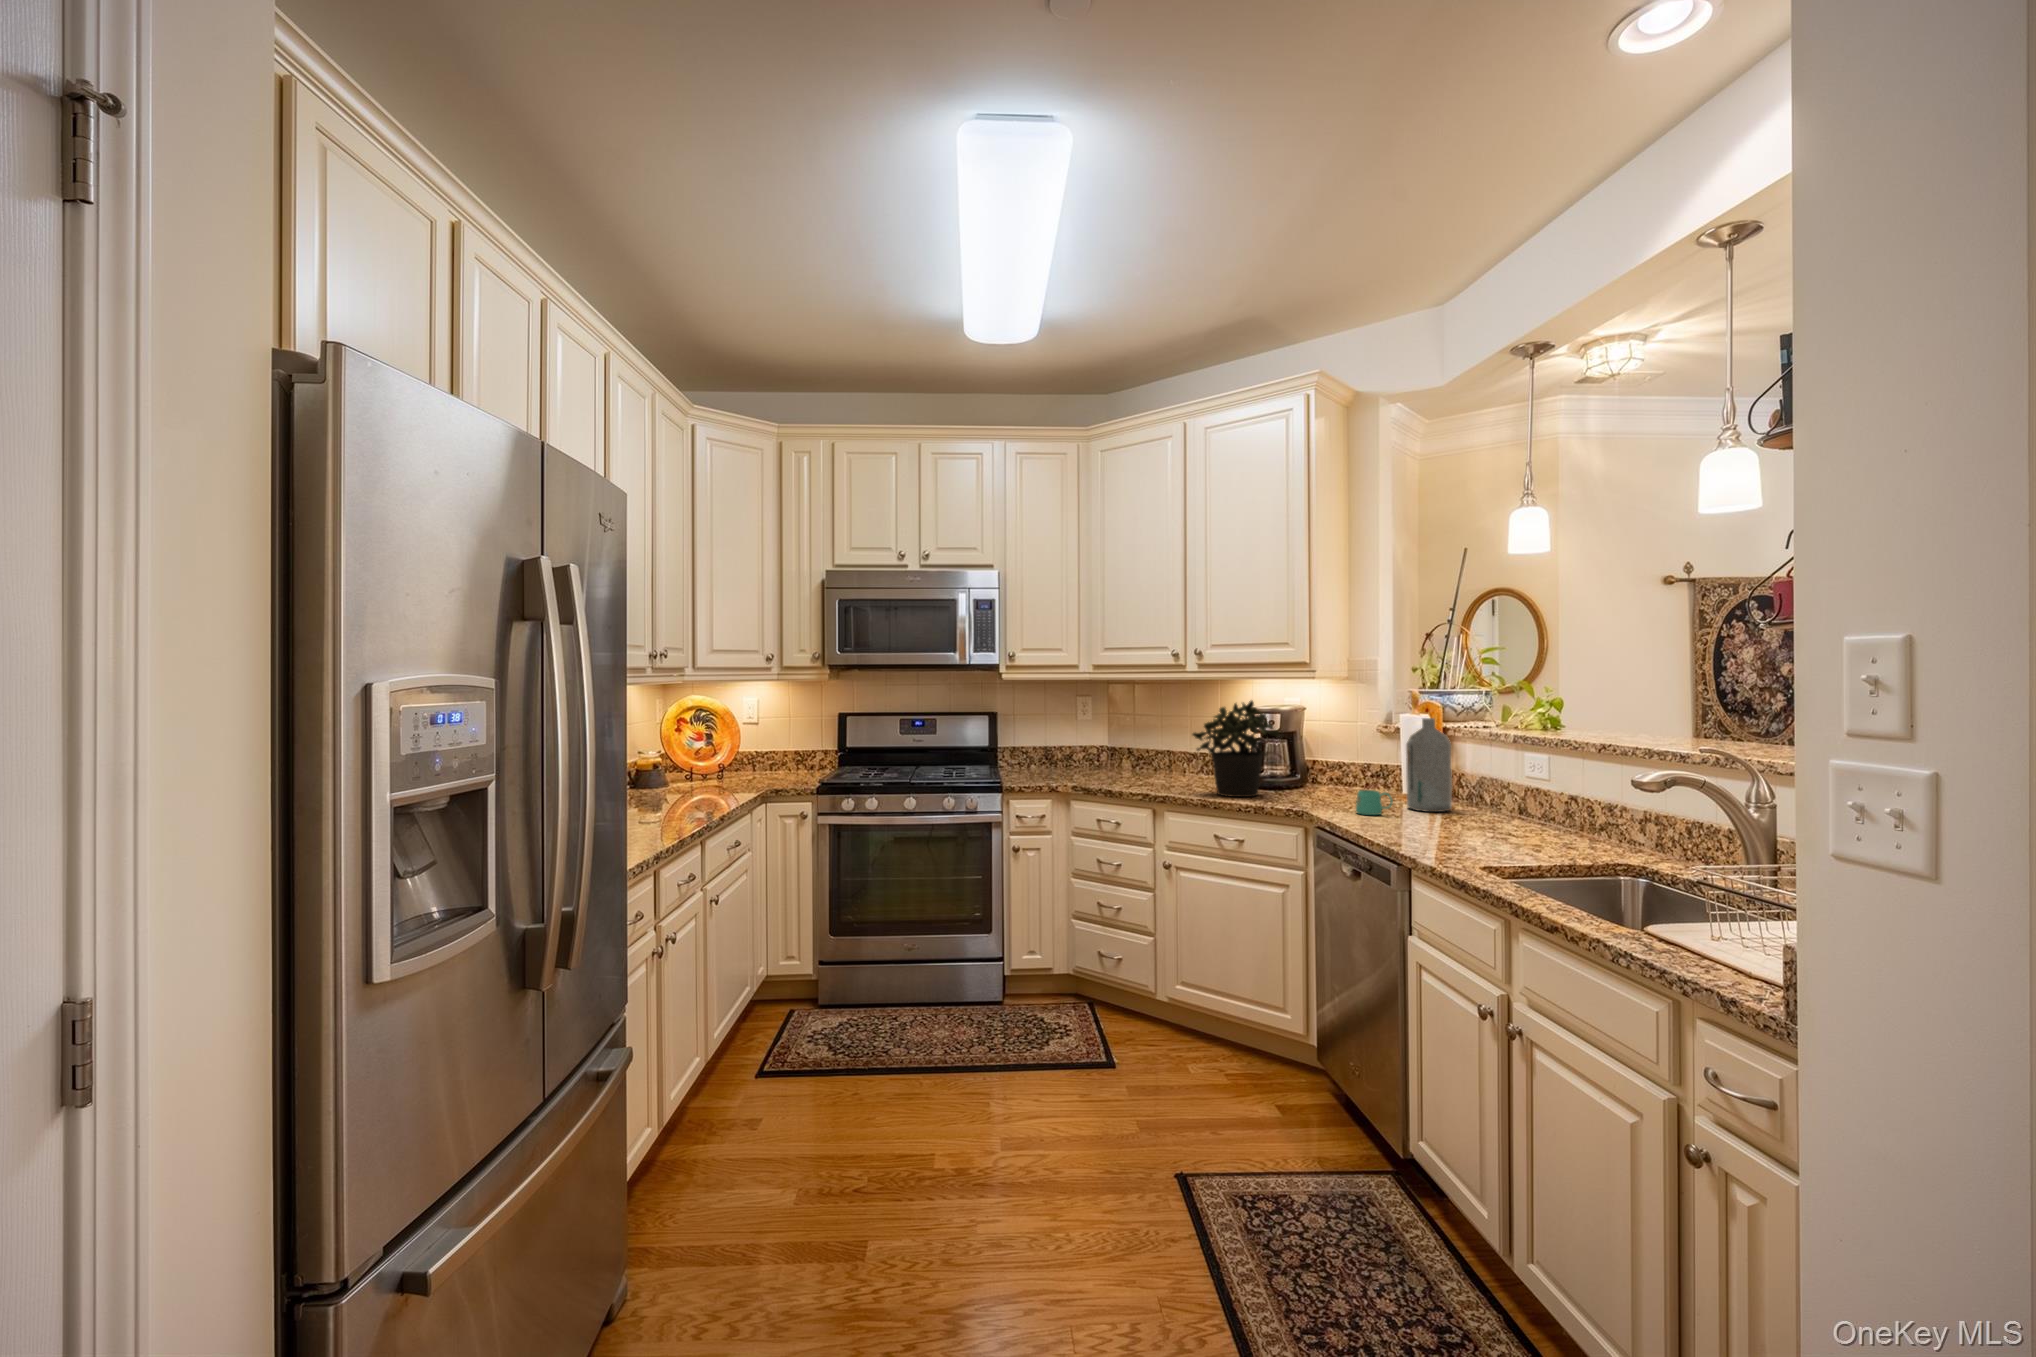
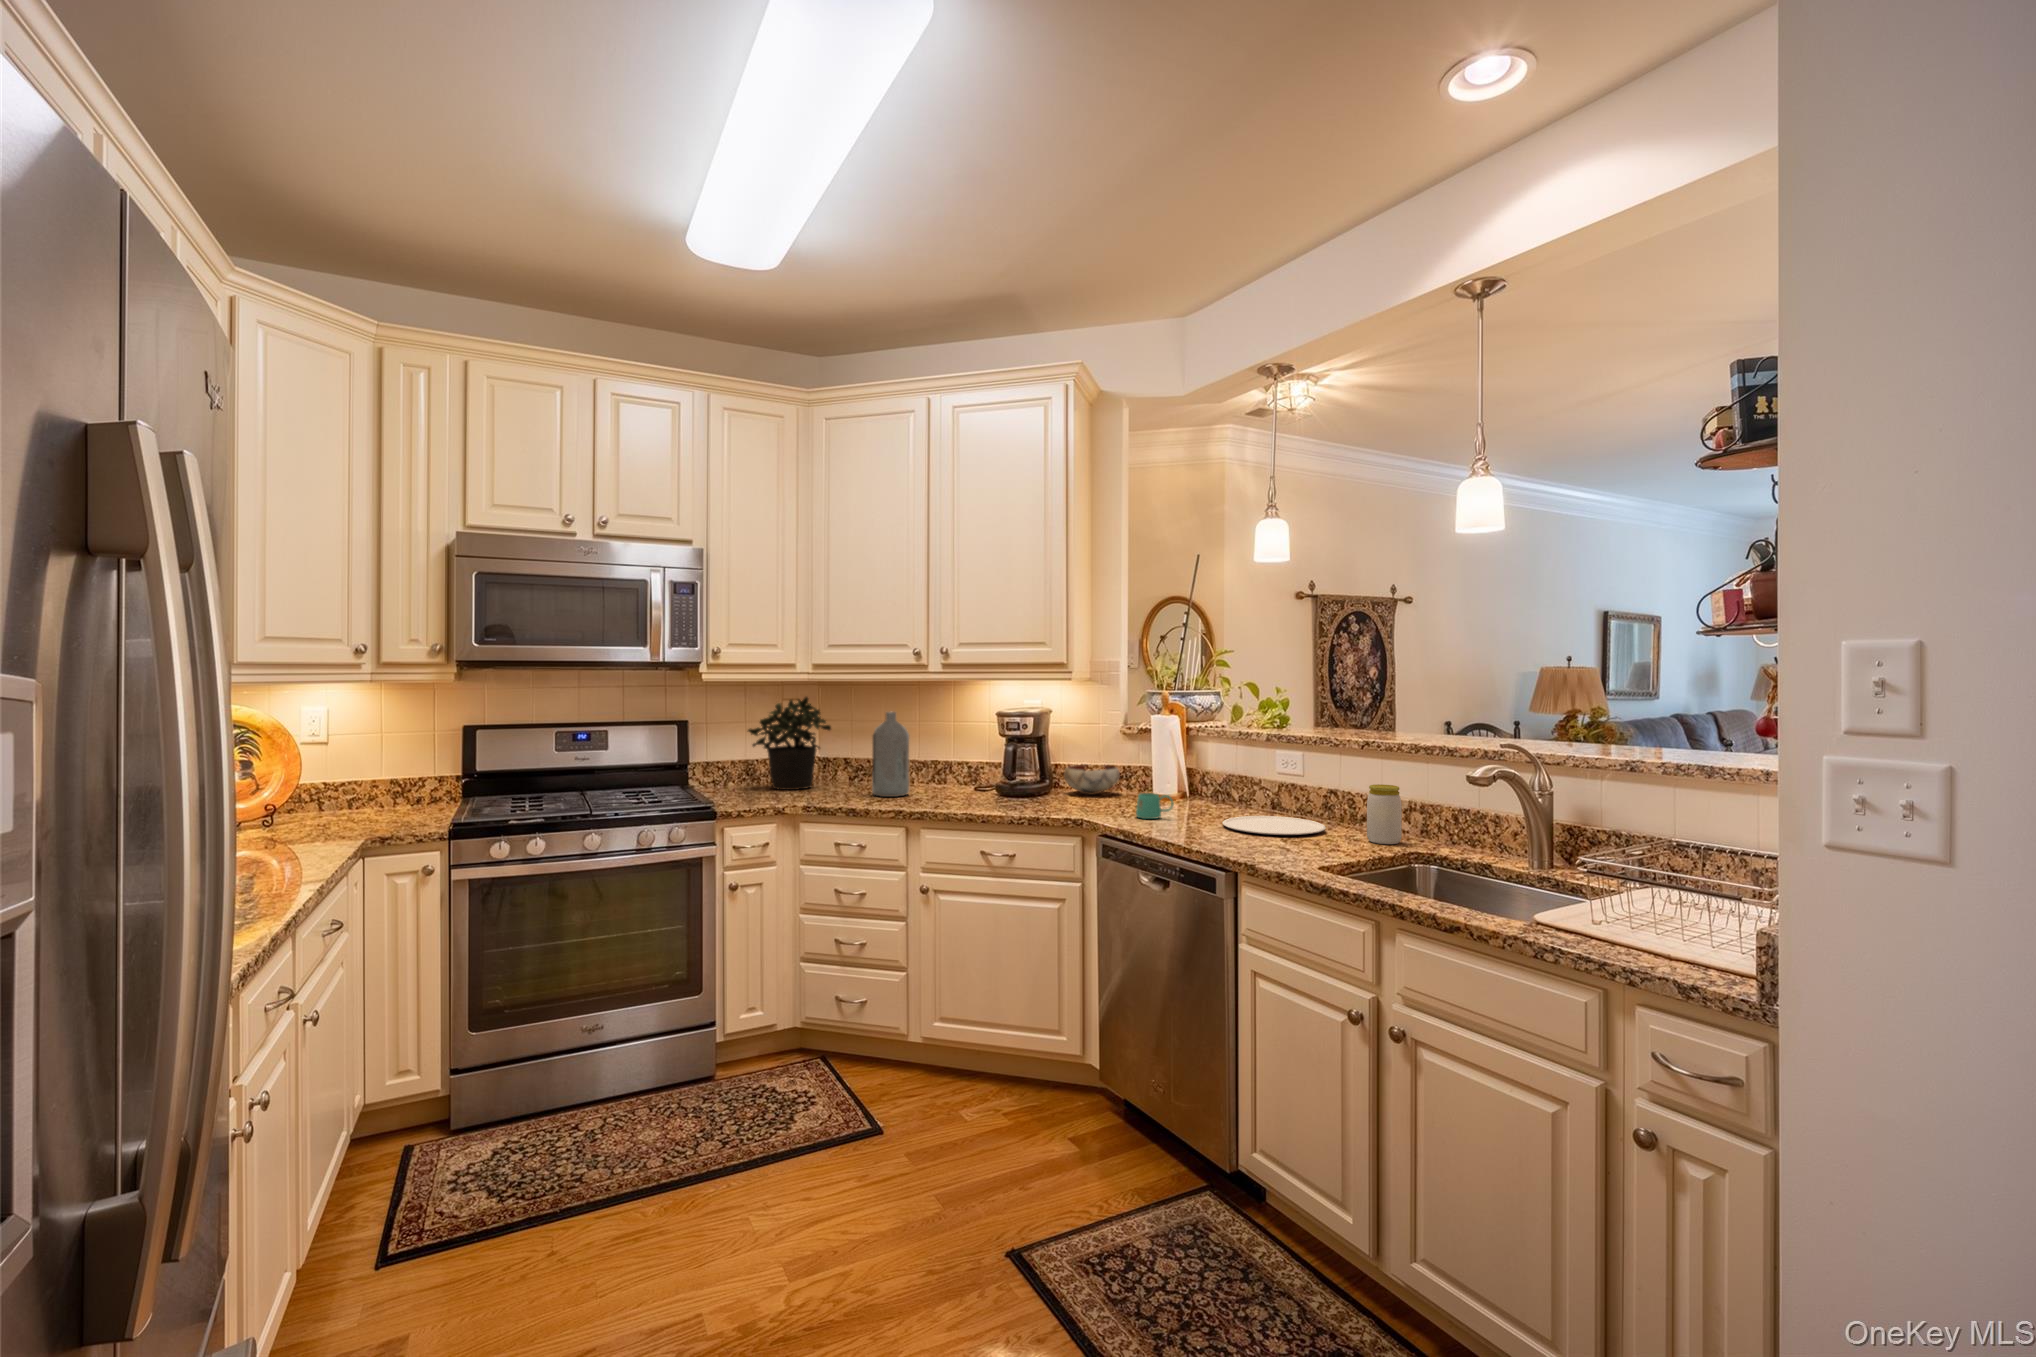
potted plant: present [1192,701,1279,797] -> present [748,697,831,790]
bottle: present [1406,718,1452,812] -> present [872,712,909,797]
bowl: none [1314,762,1372,792] -> present [1064,764,1120,795]
jar: none [1586,791,1628,855] -> present [1367,784,1402,844]
plate: none [1436,819,1553,839] -> present [1222,816,1326,835]

